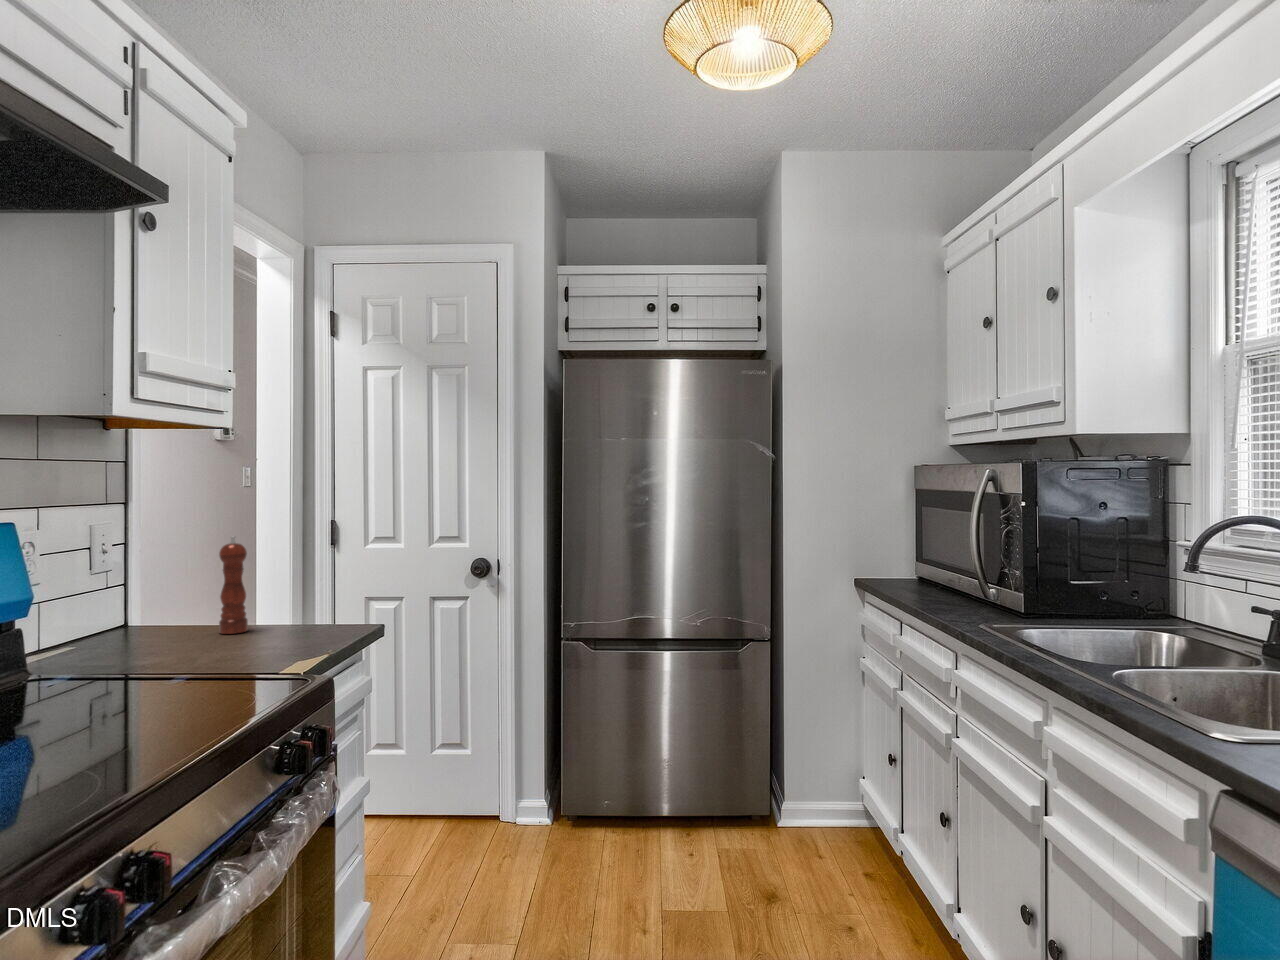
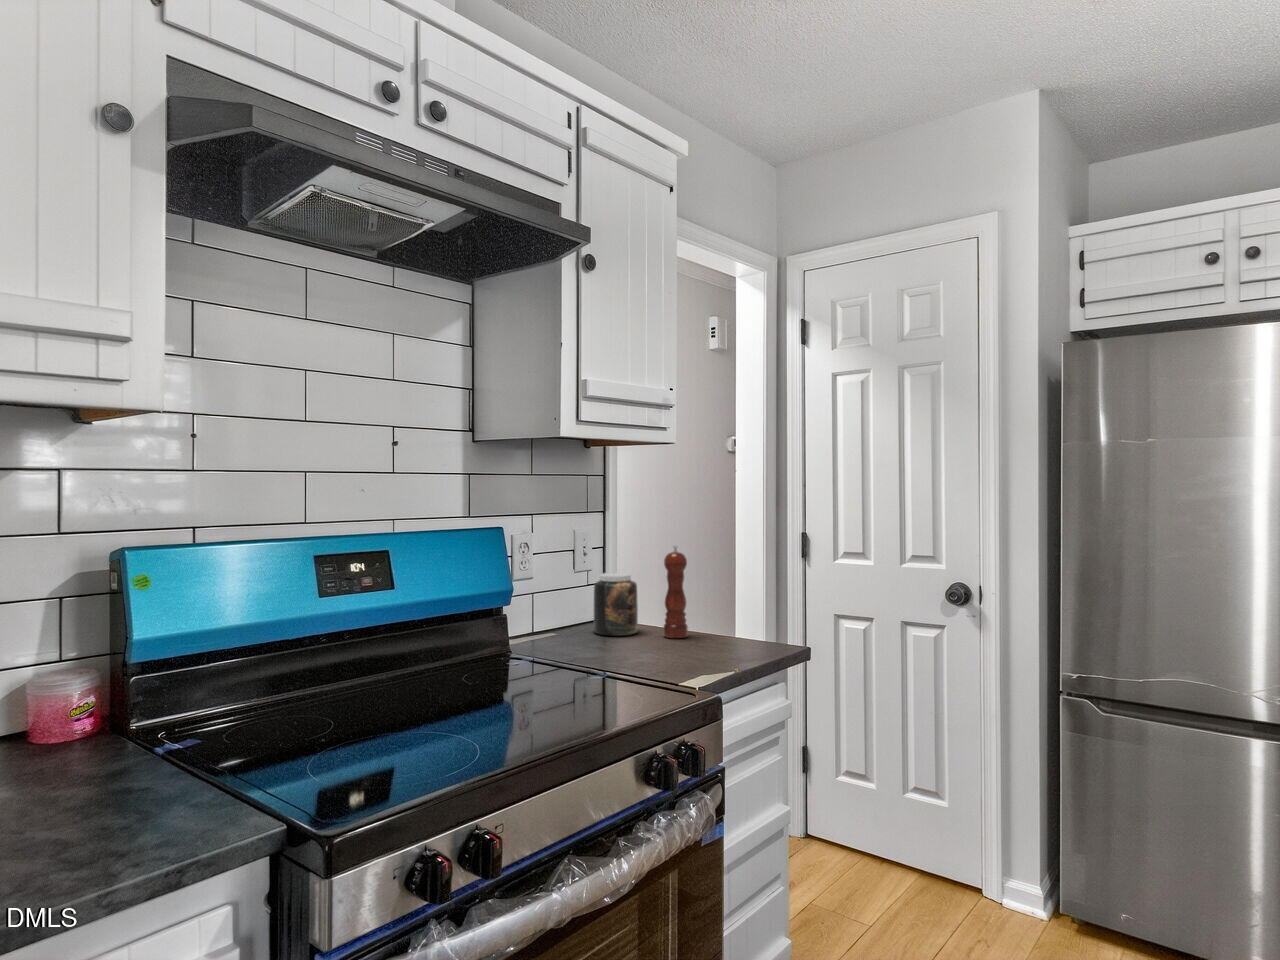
jar: none [126,570,184,641] -> present [594,573,638,636]

